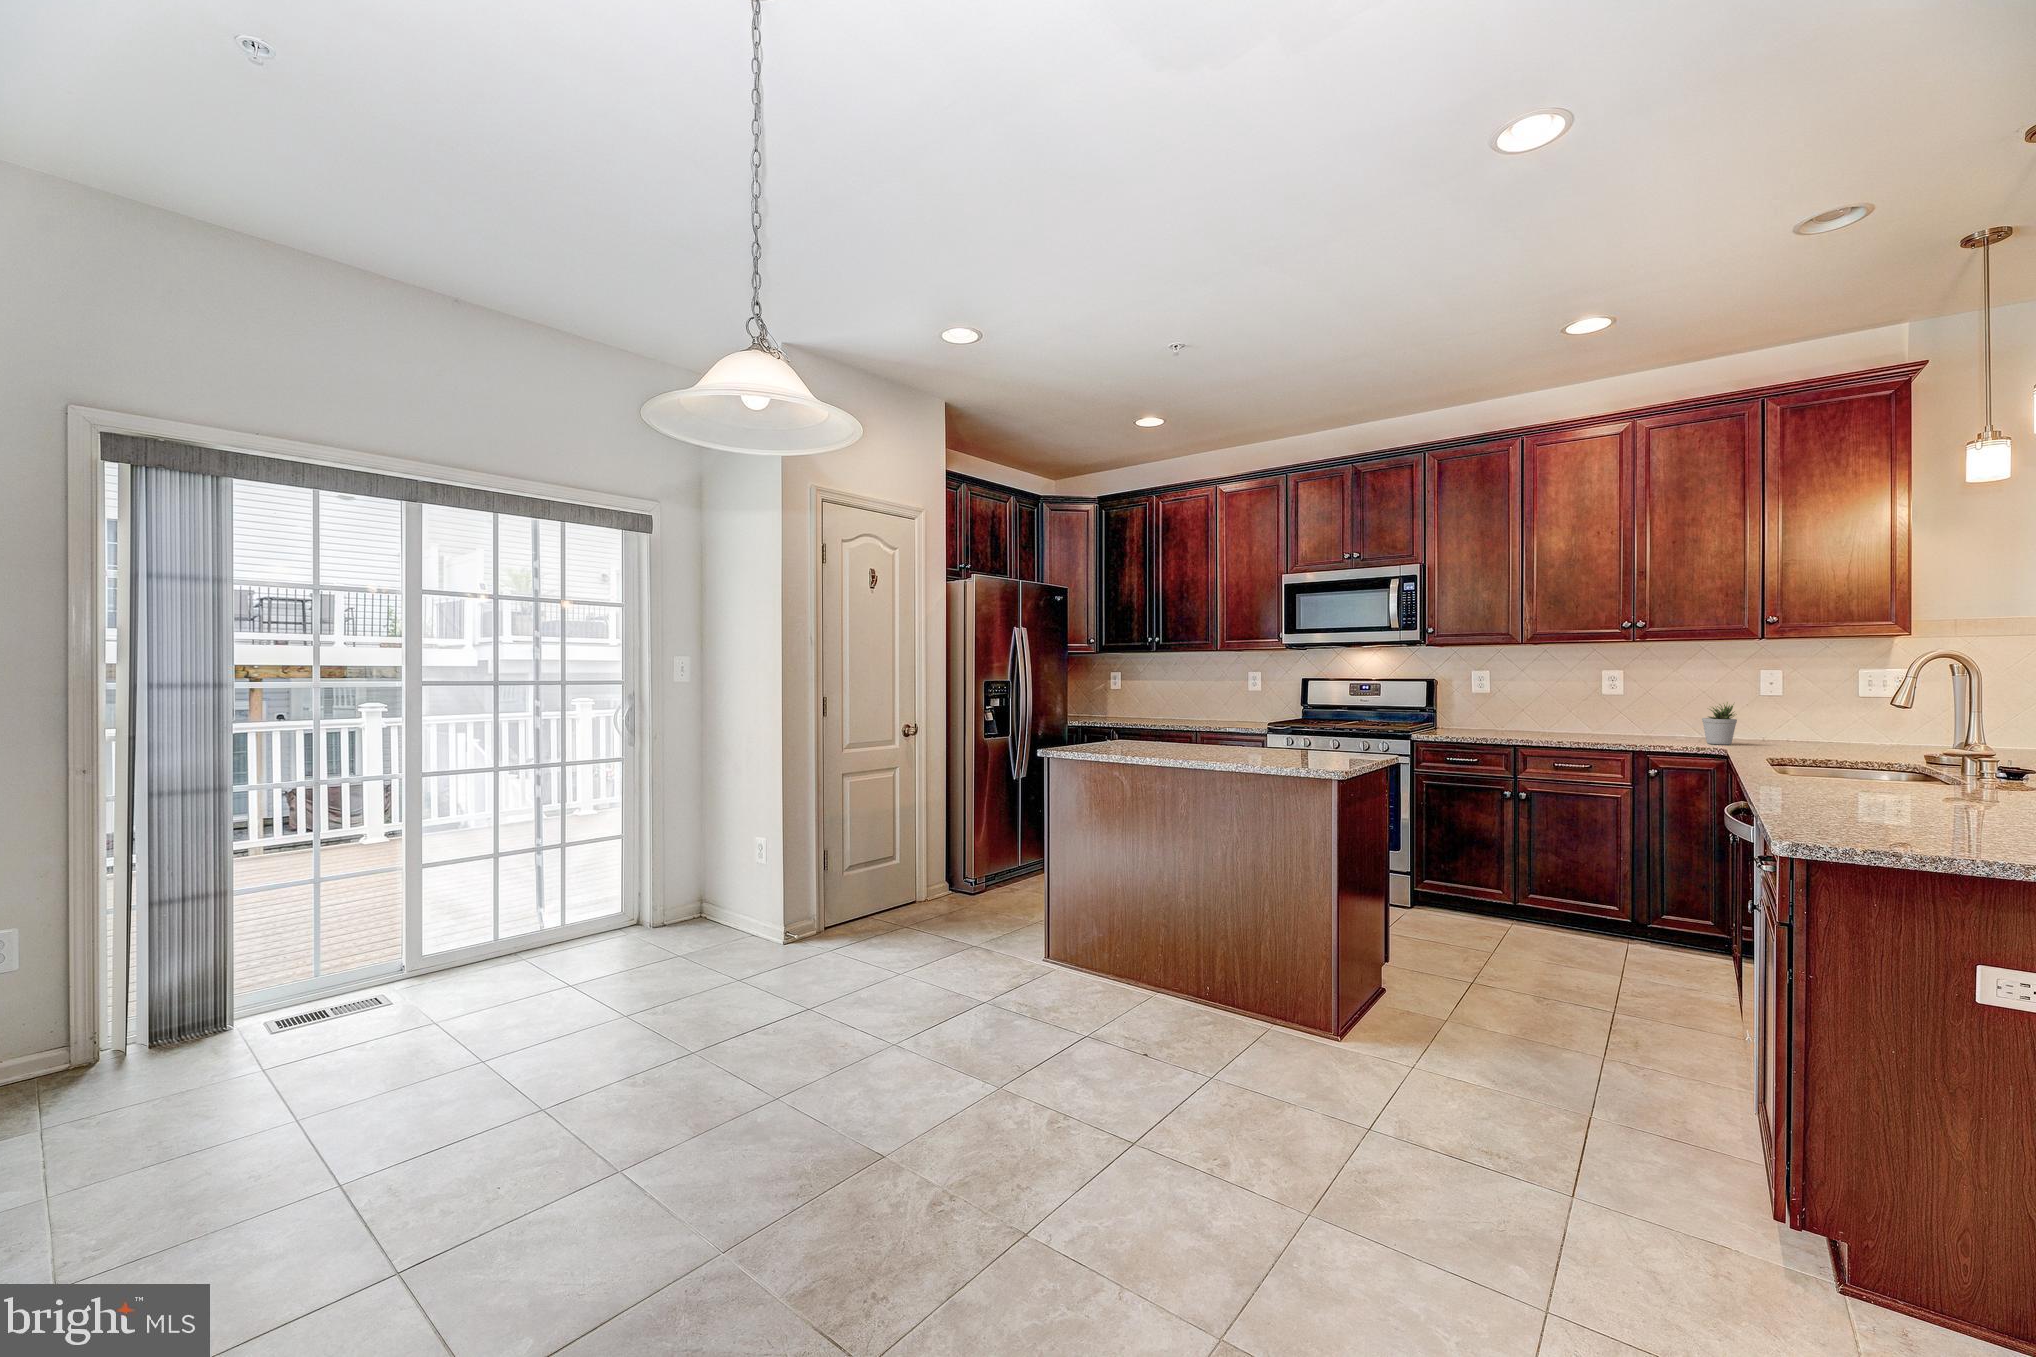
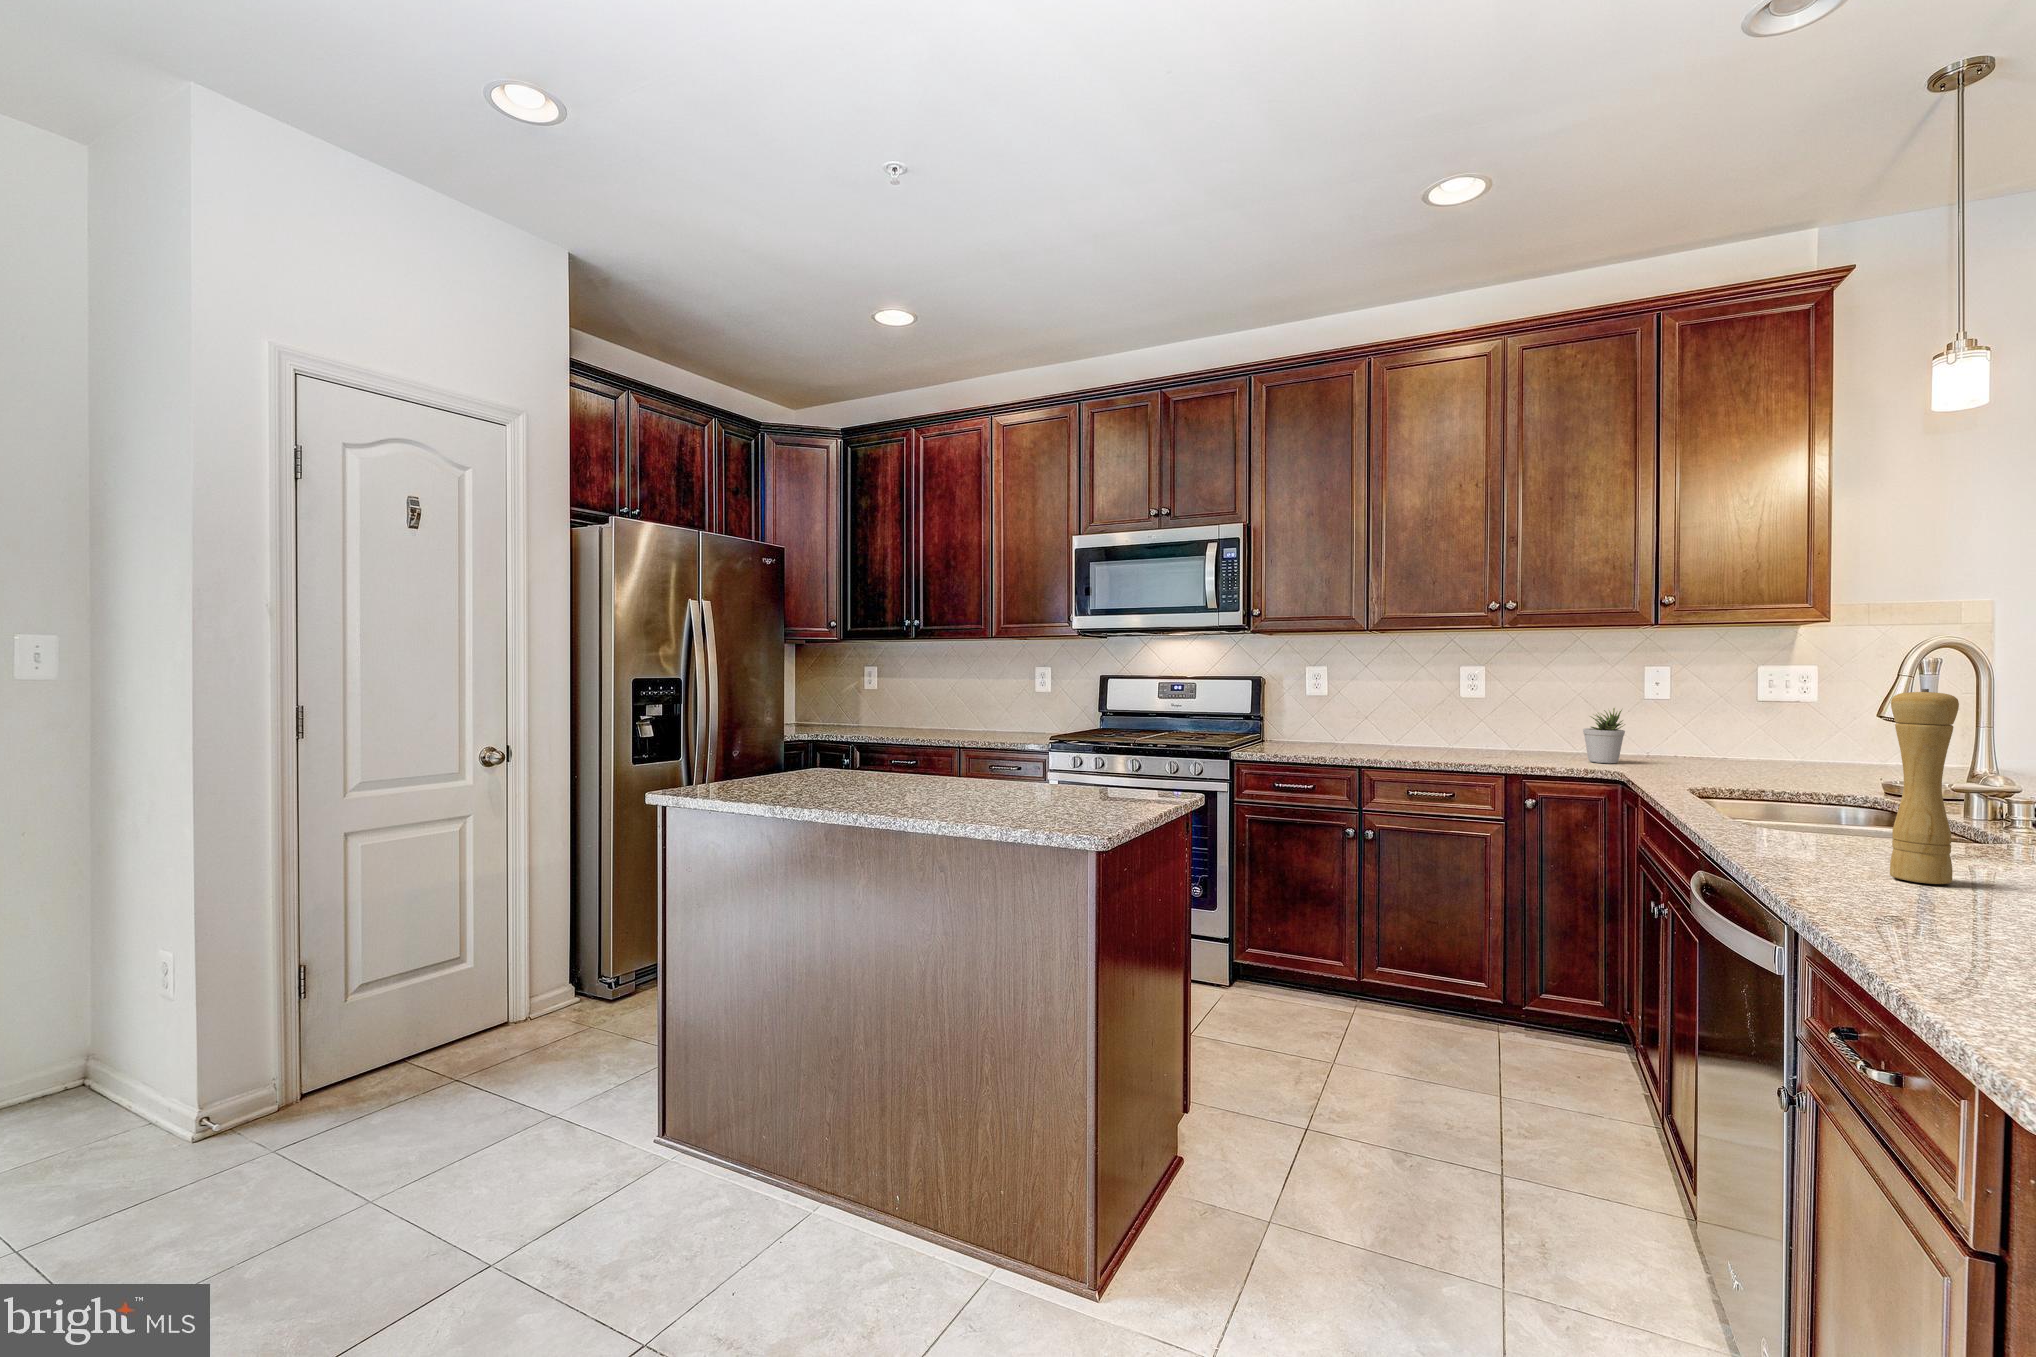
pepper mill: none [1835,685,1875,799] -> present [1890,689,1959,884]

